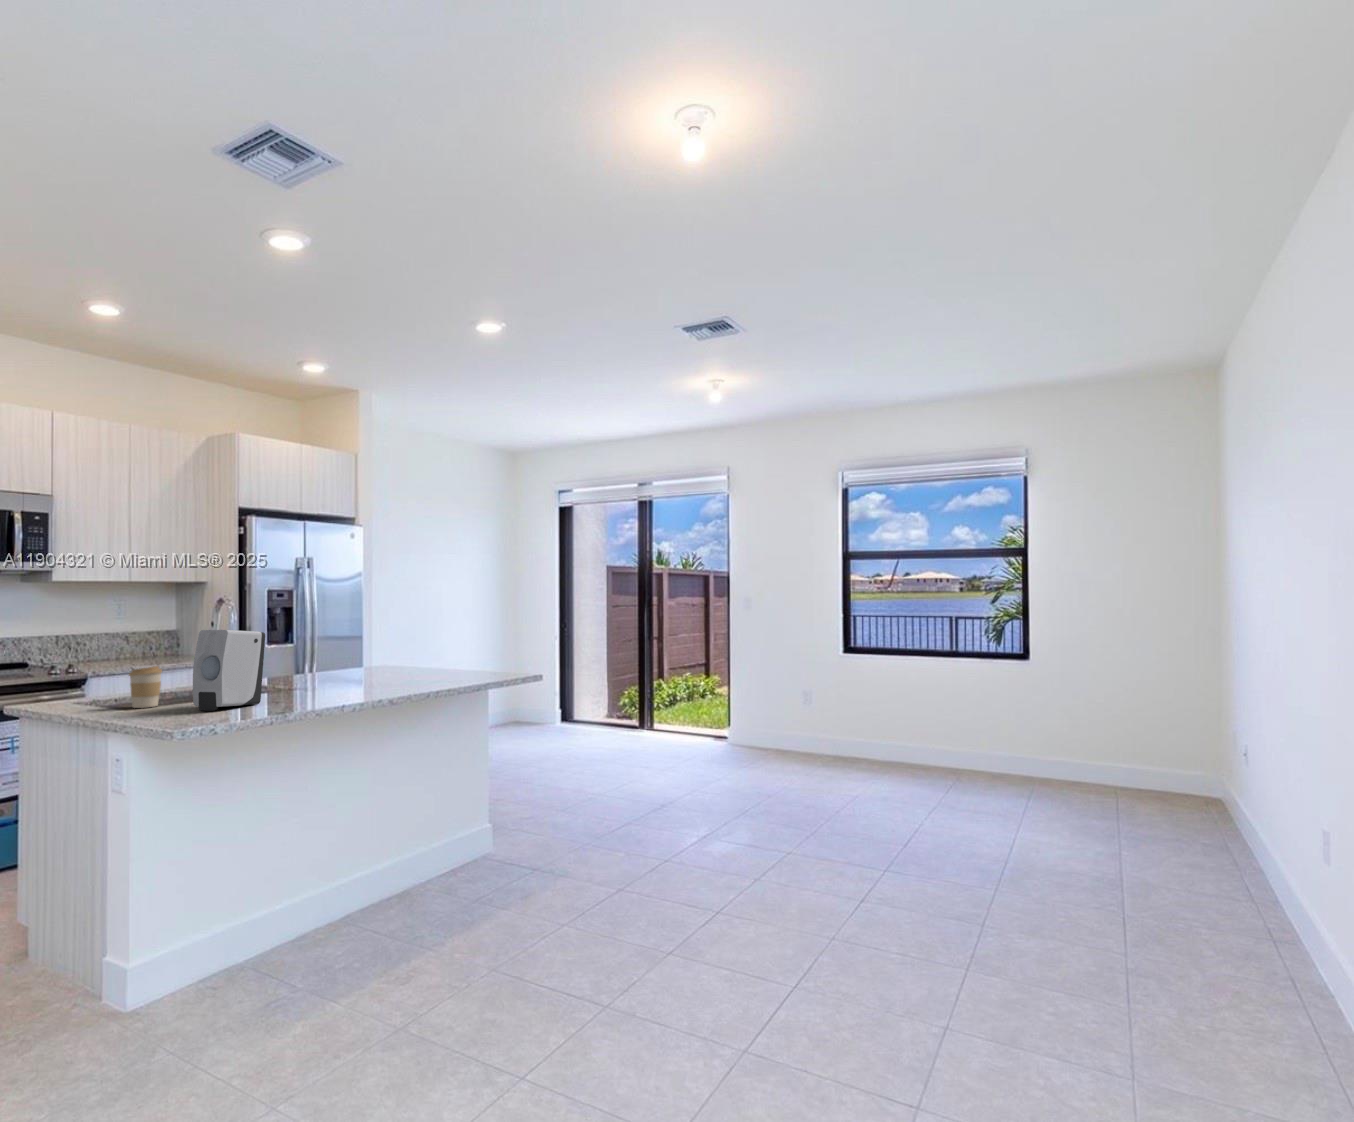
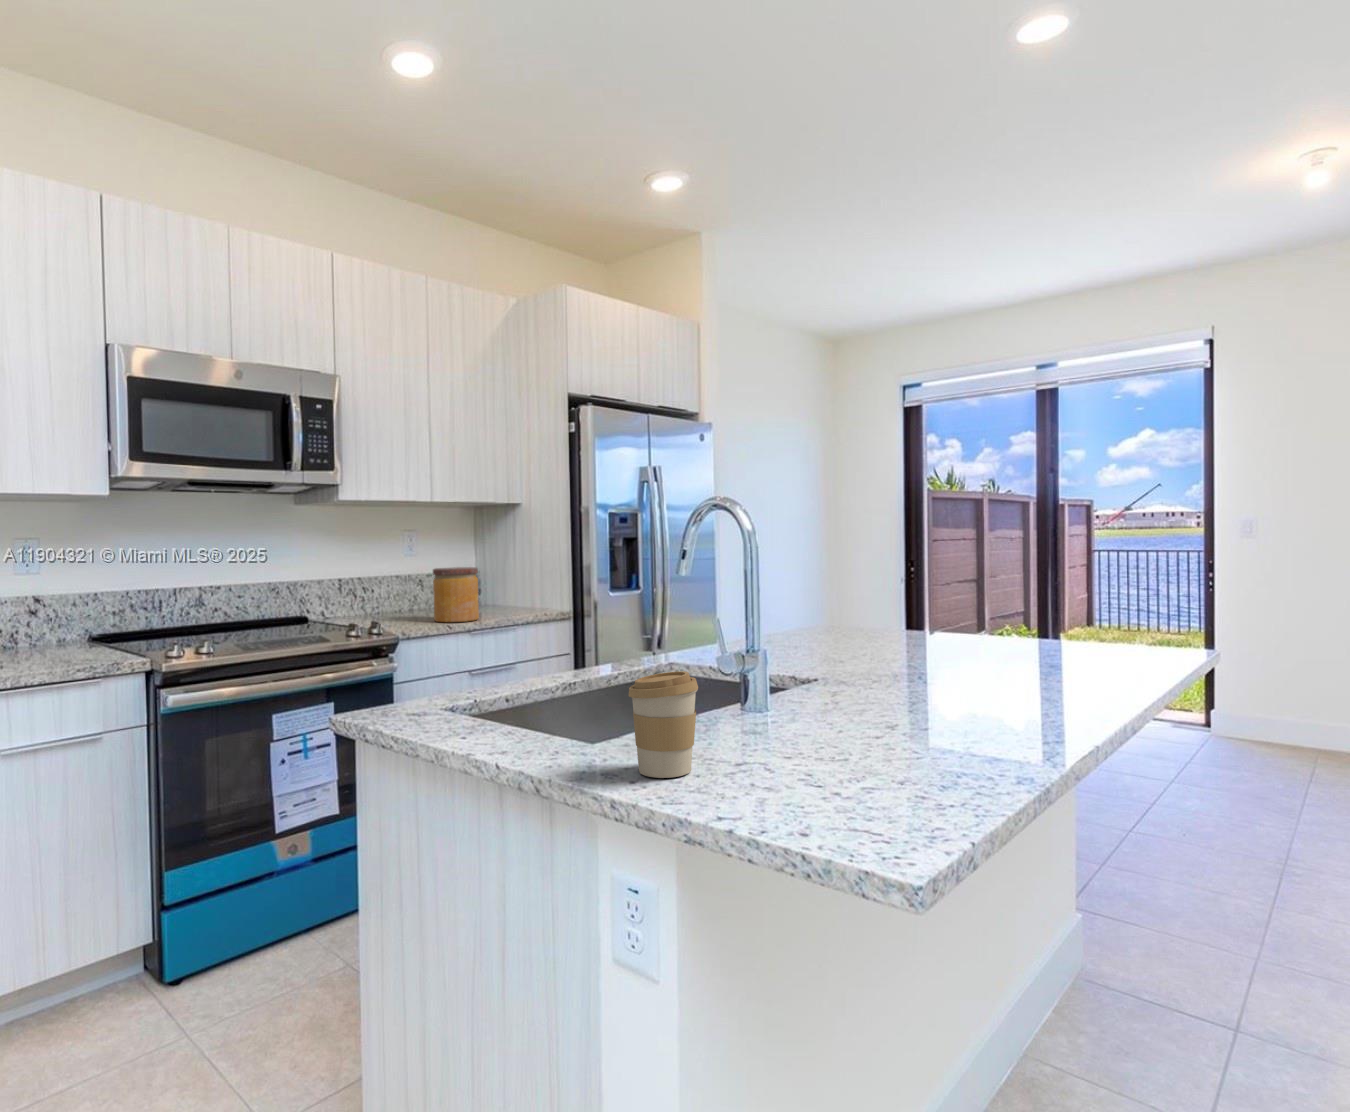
jar: none [127,627,163,664] -> present [433,567,479,622]
soap dispenser: present [193,630,265,711] -> none [834,588,961,816]

